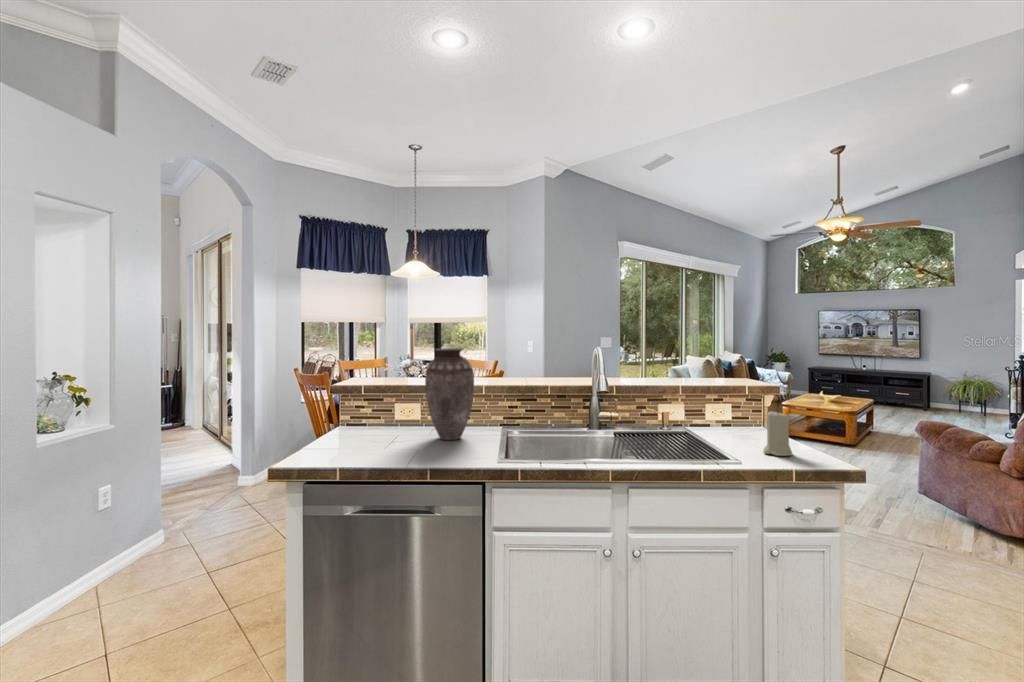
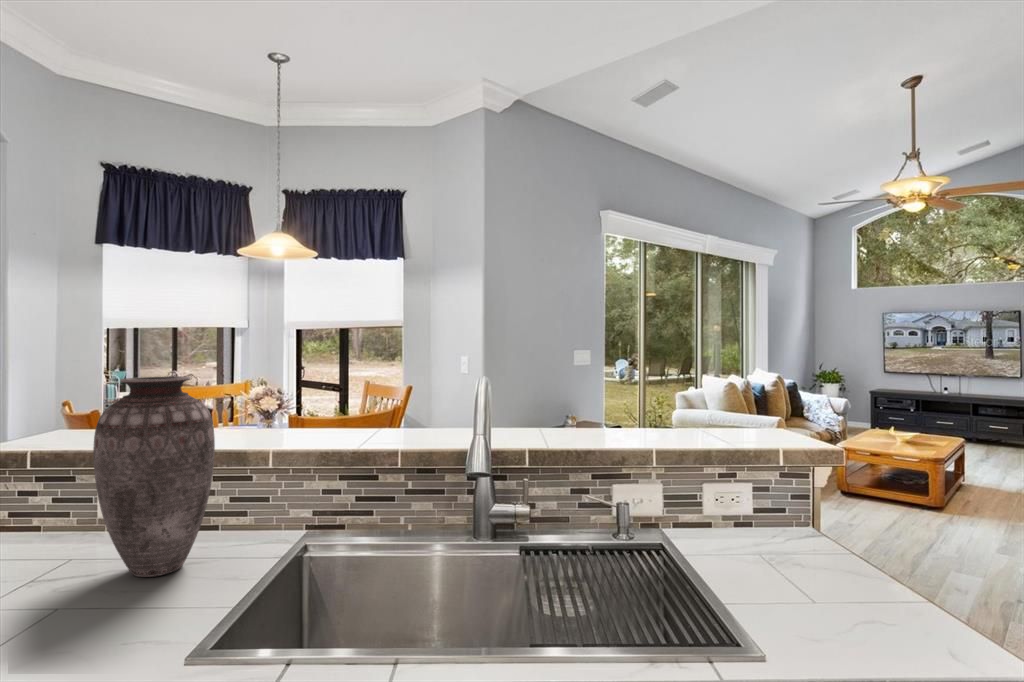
candle: present [763,411,792,456] -> none [819,518,886,629]

